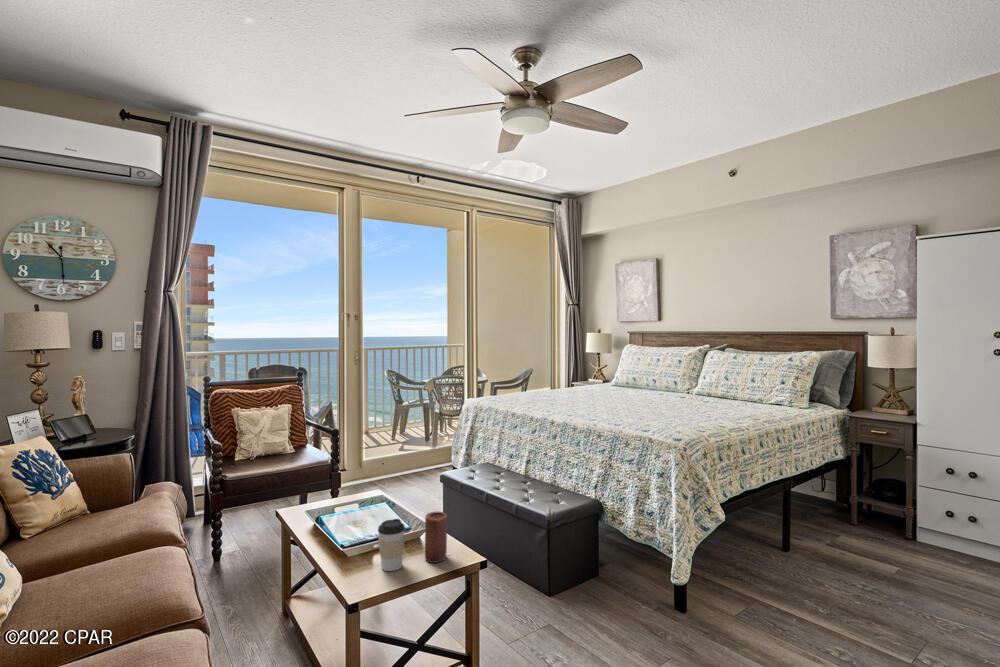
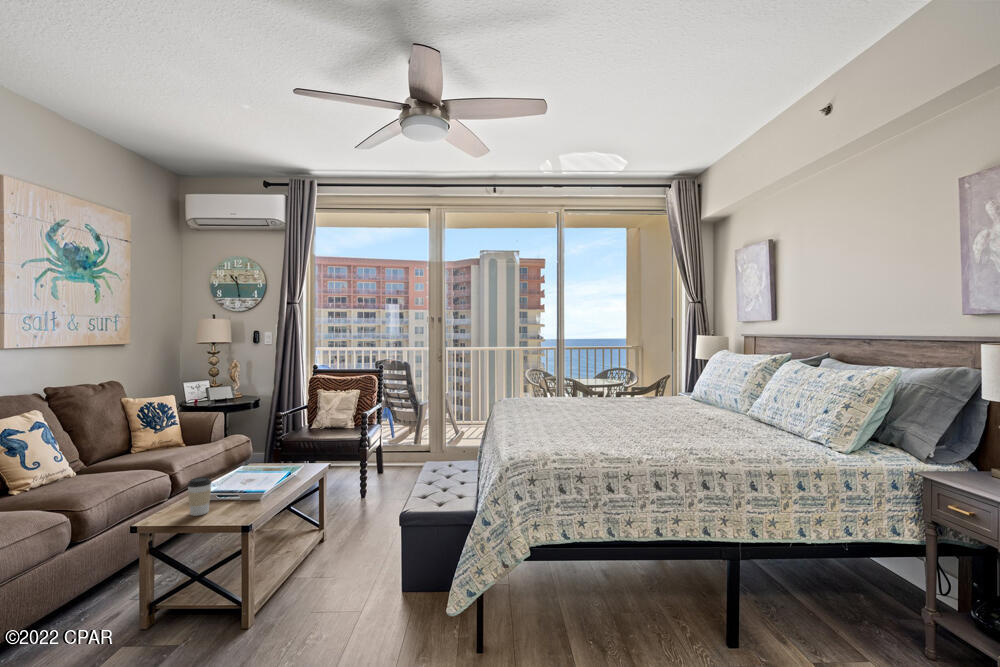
candle: present [425,511,447,563] -> none [219,478,239,518]

